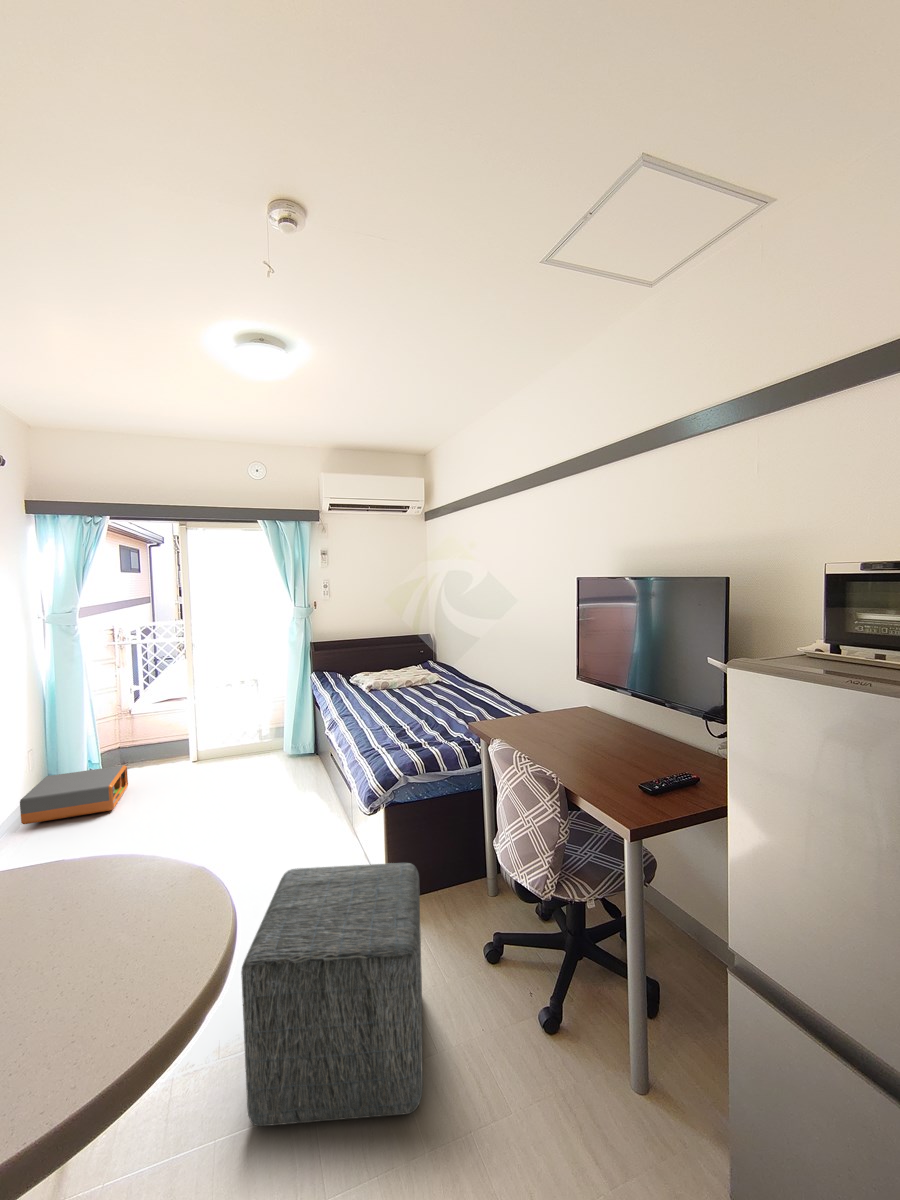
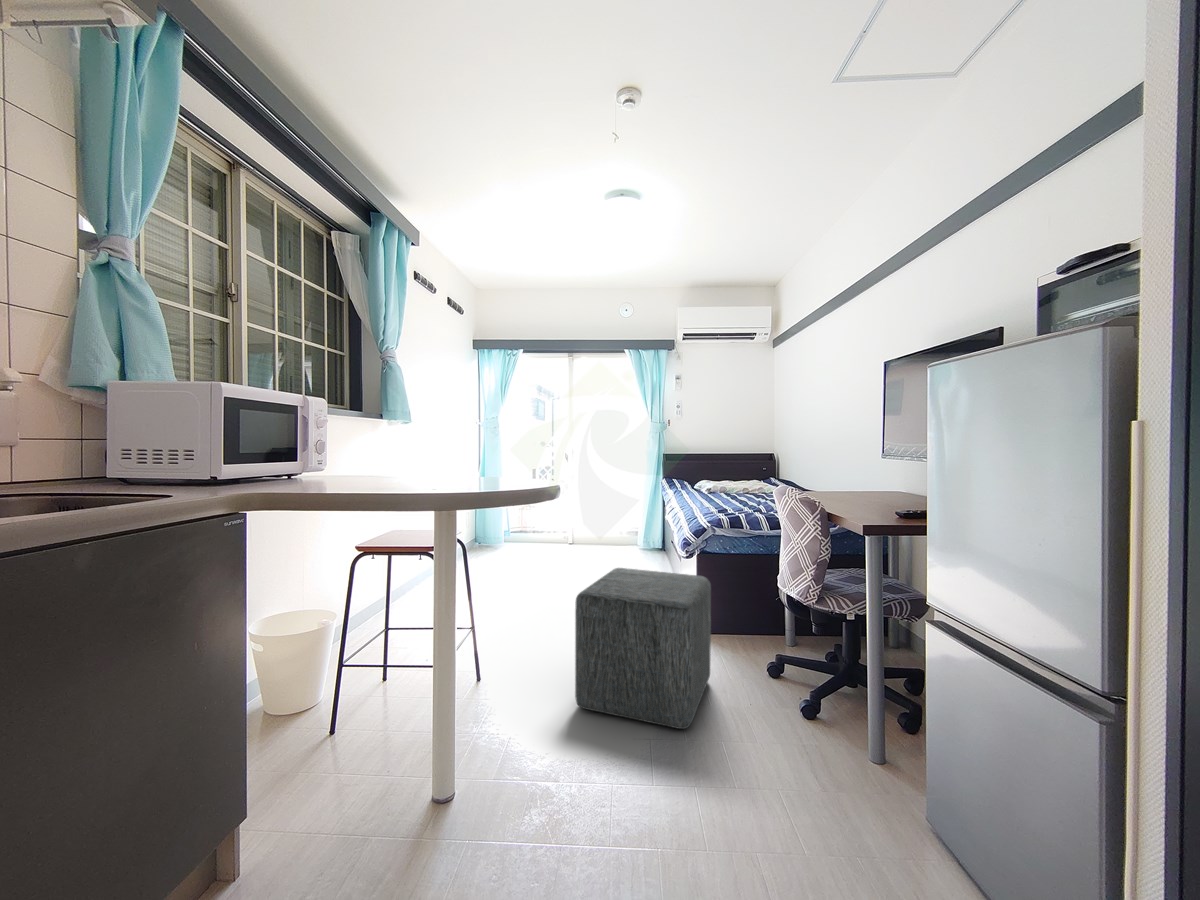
storage box: present [20,765,128,824] -> none [460,533,524,560]

